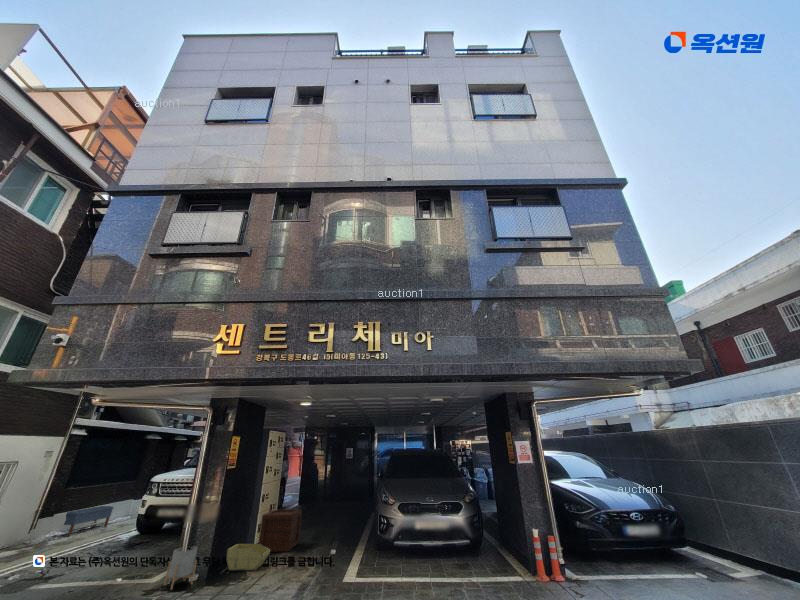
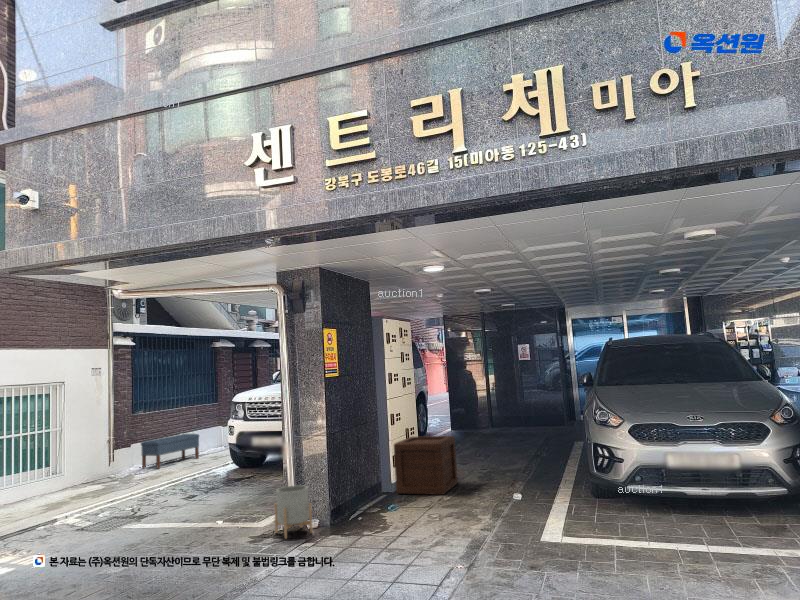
storage bin: present [226,544,270,570] -> none [351,483,416,519]

